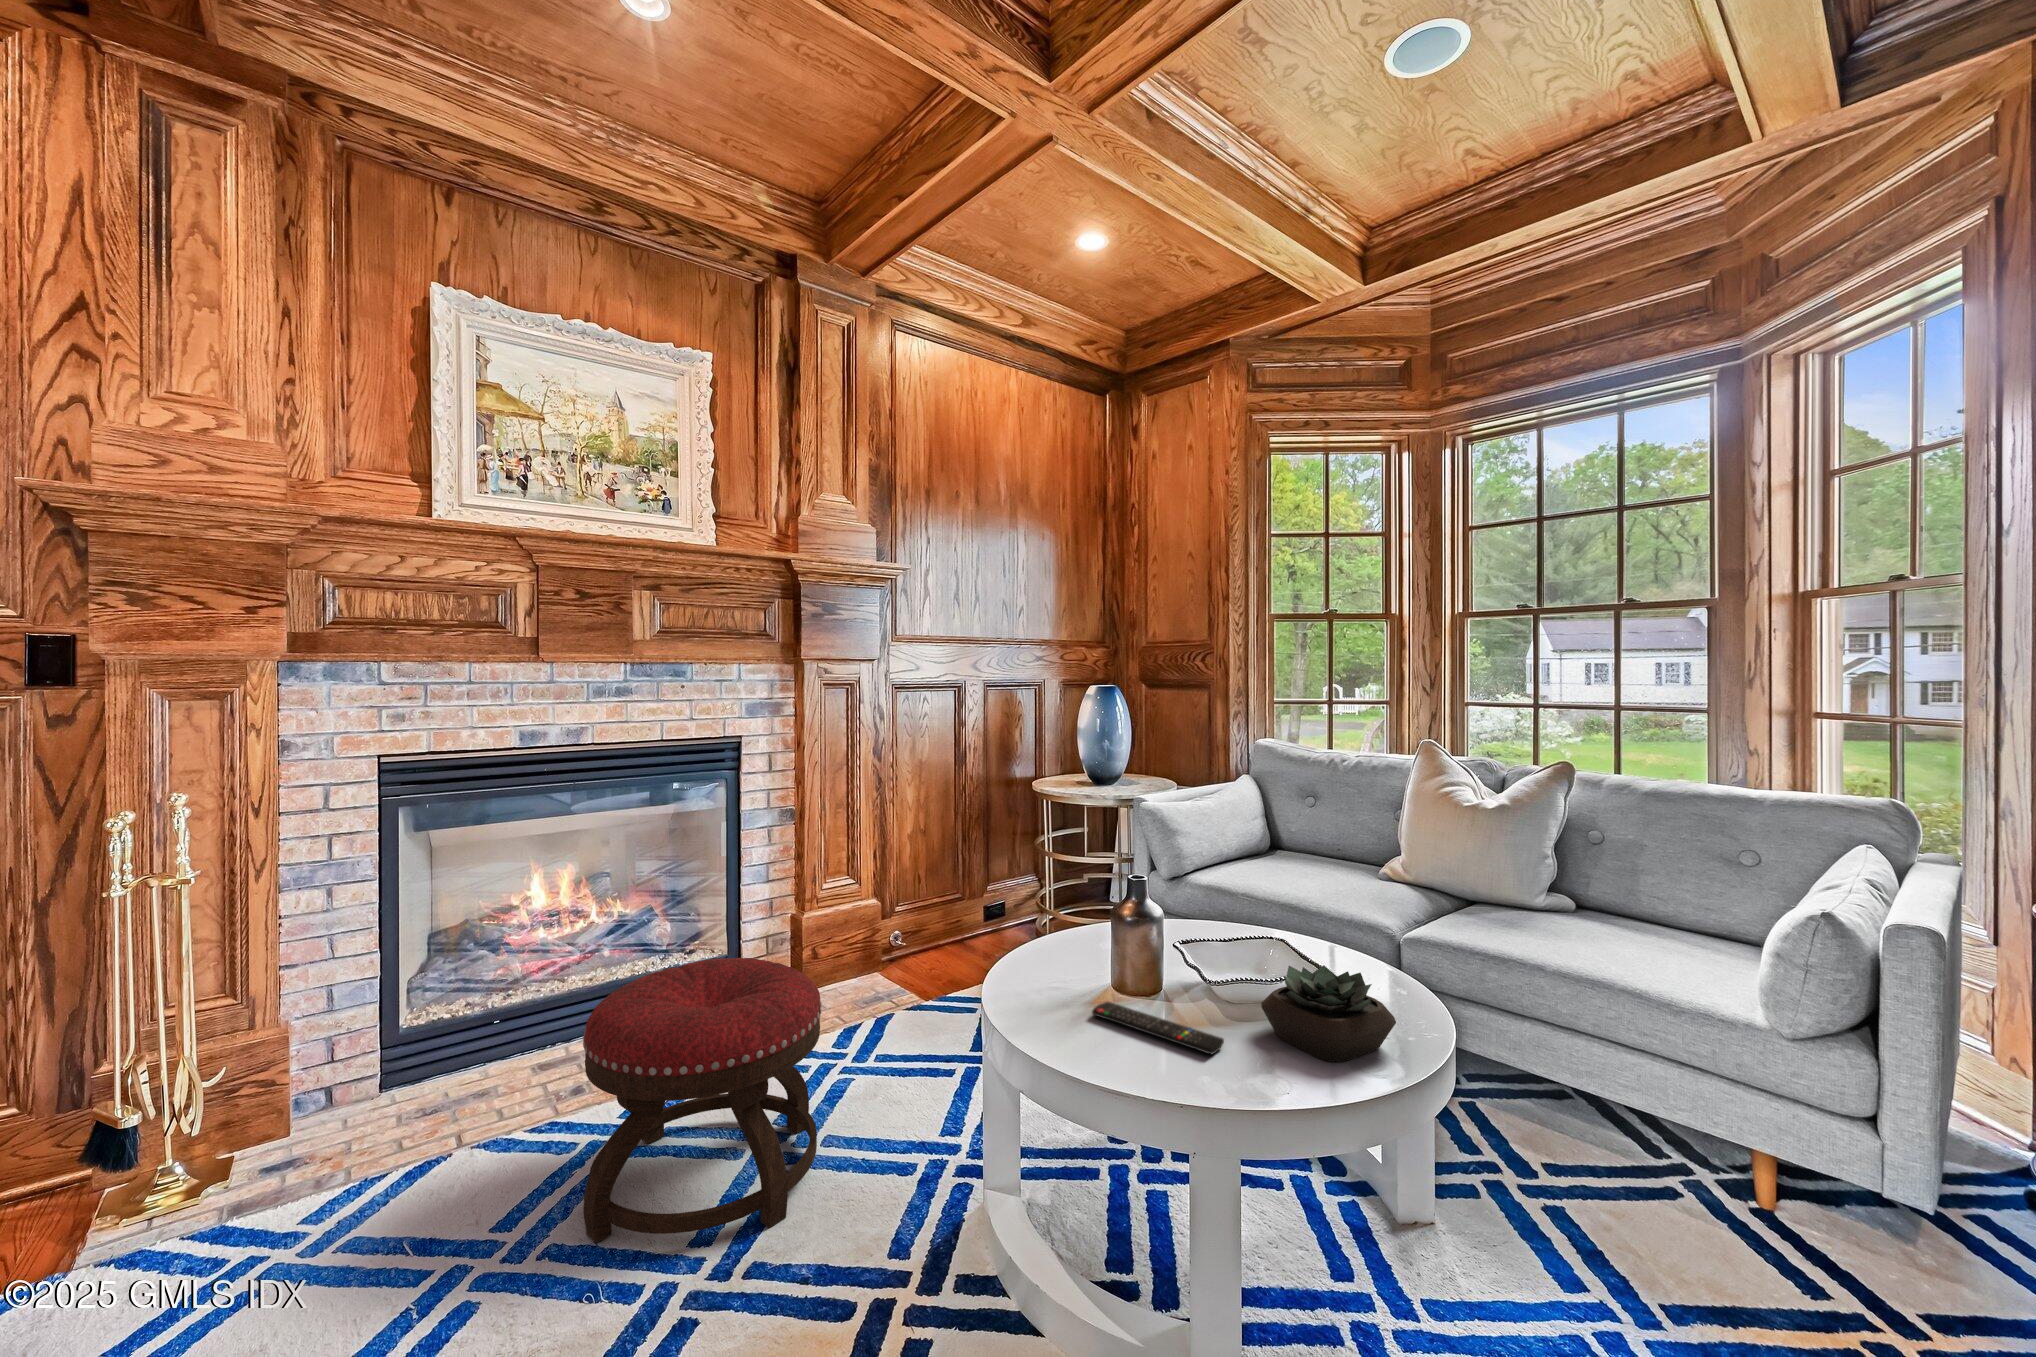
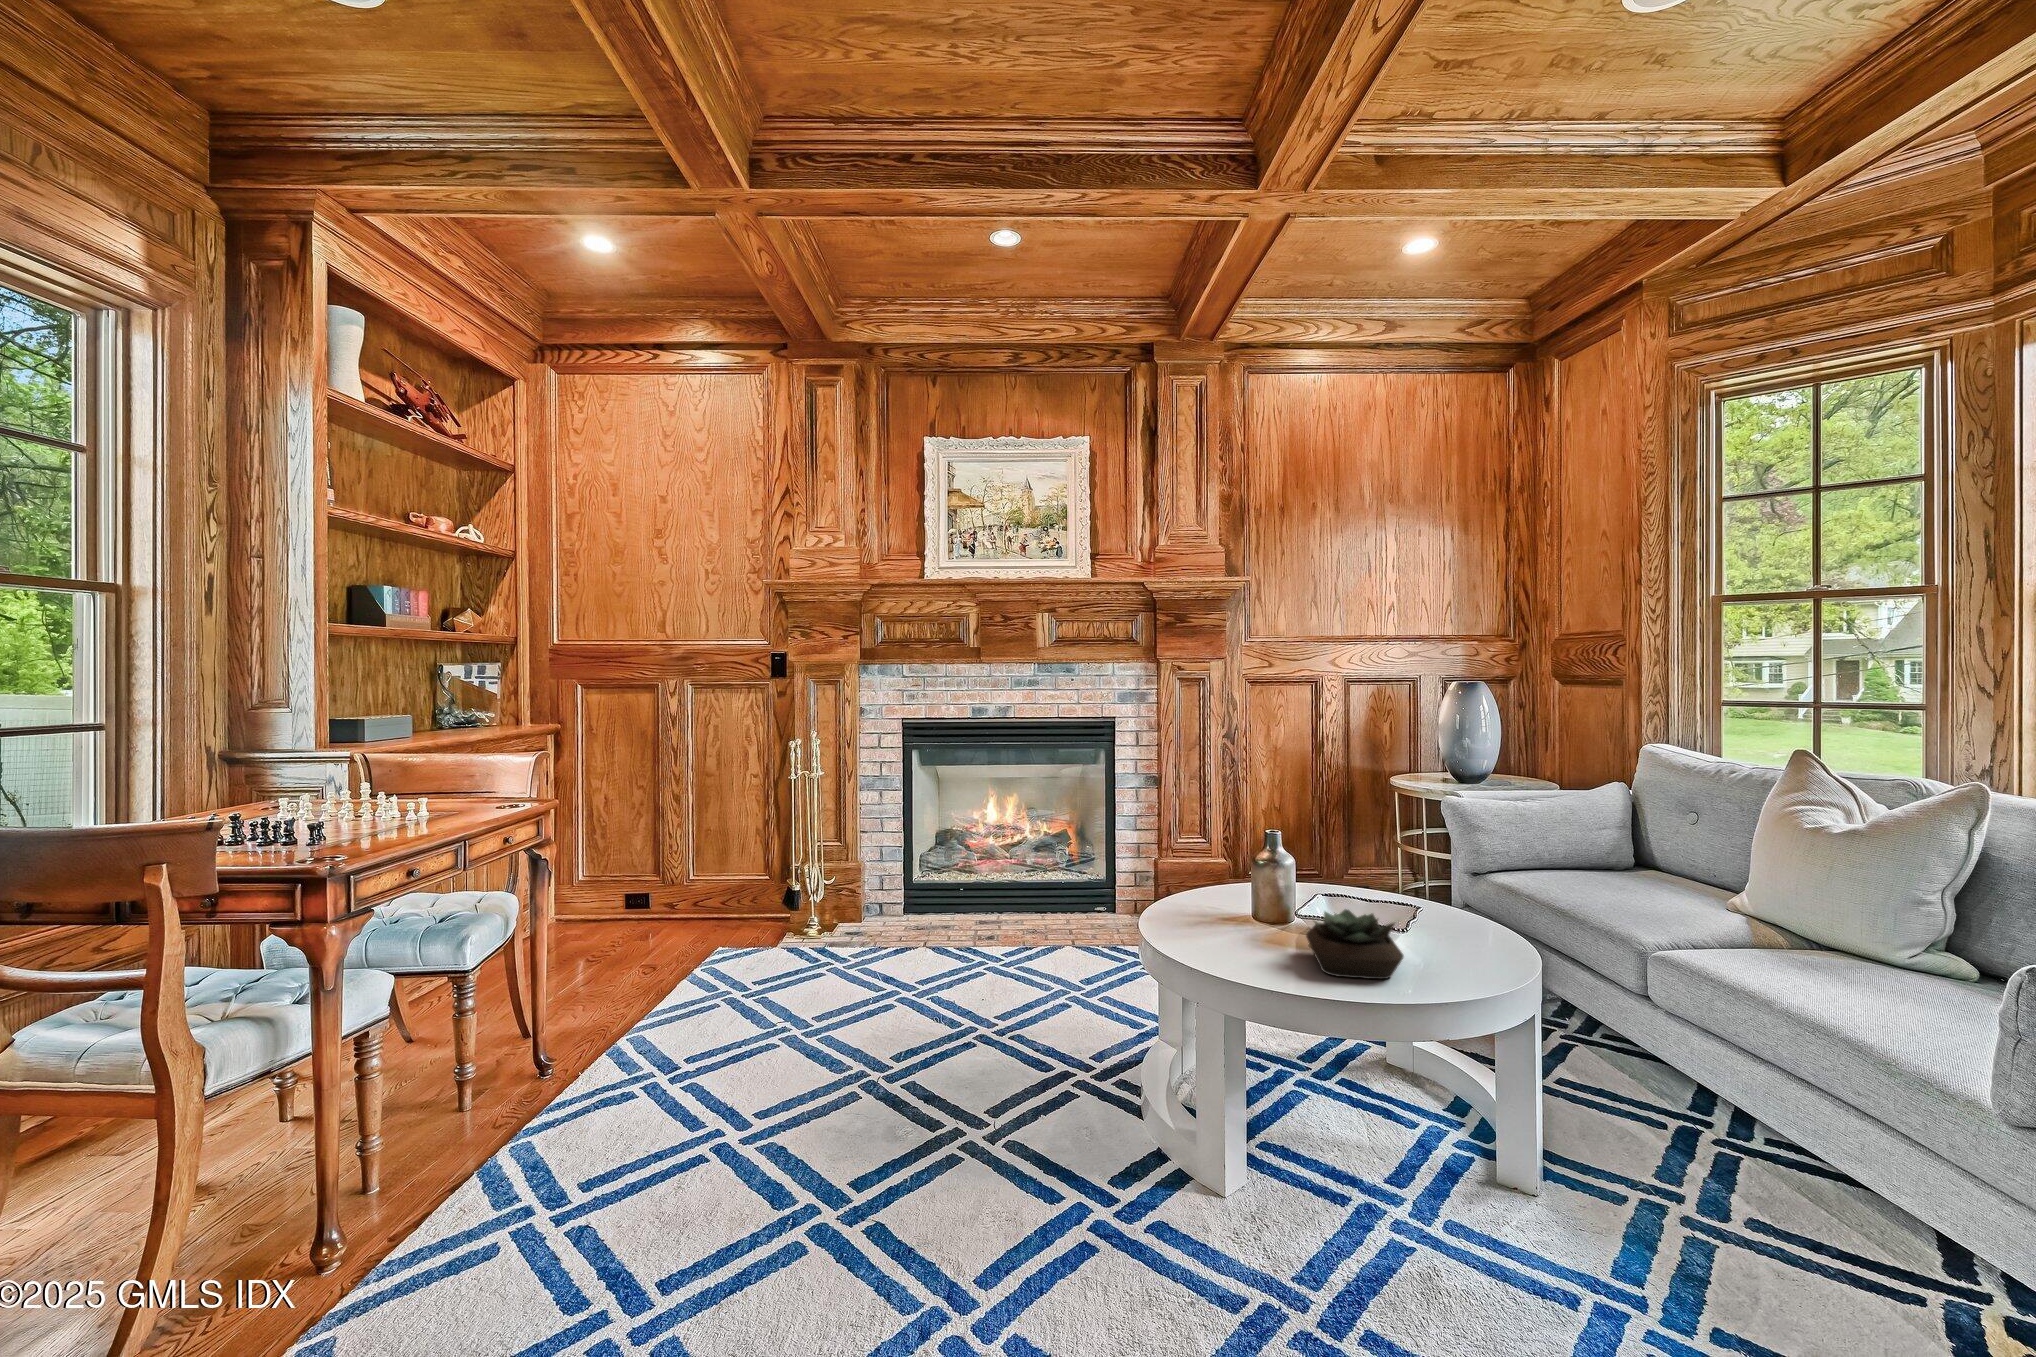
ottoman: present [583,958,822,1243] -> none [950,860,1098,1022]
remote control: present [1092,1002,1224,1054] -> none [1202,915,1264,952]

